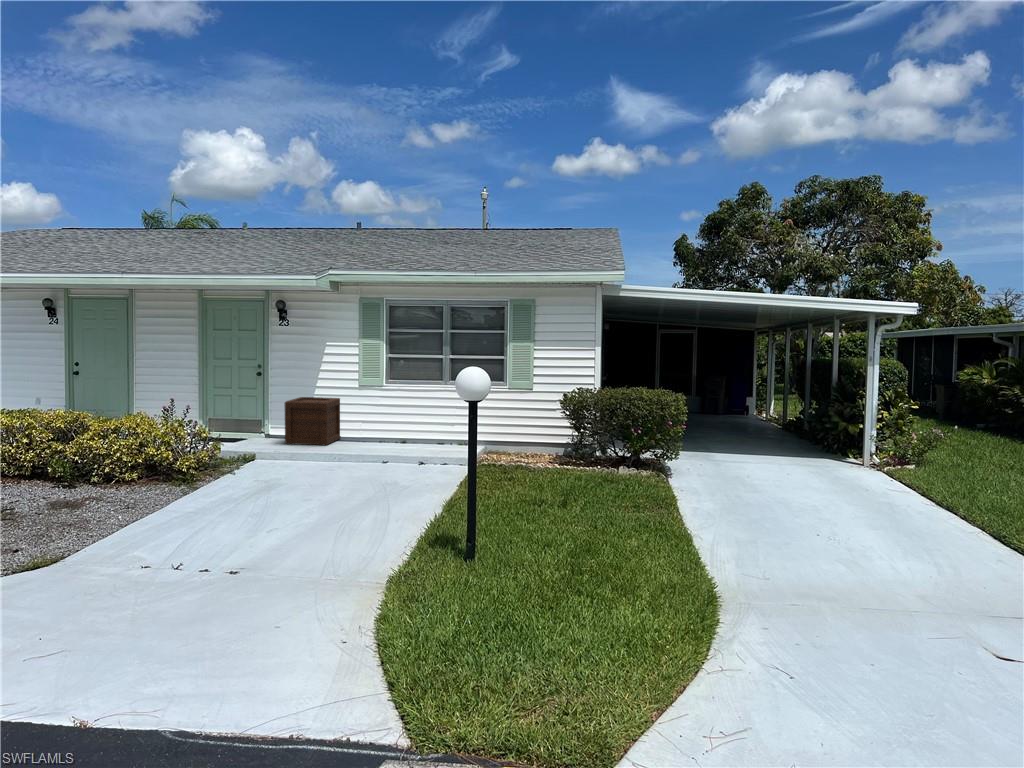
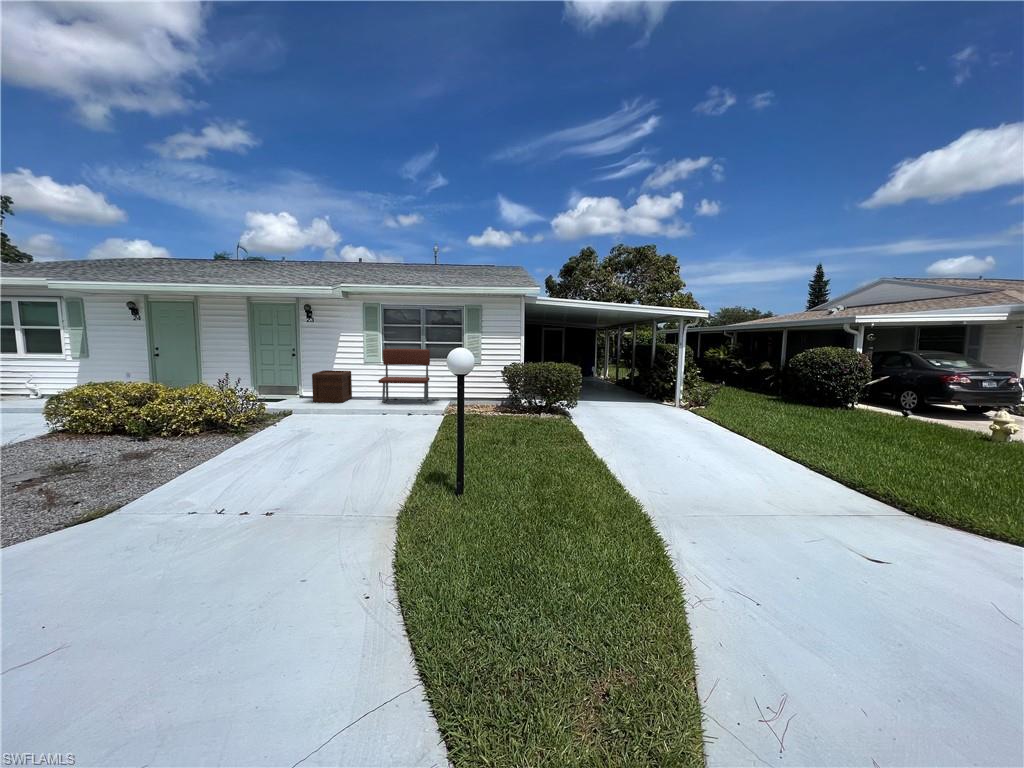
bench: none [379,365,456,448] -> present [378,349,430,403]

